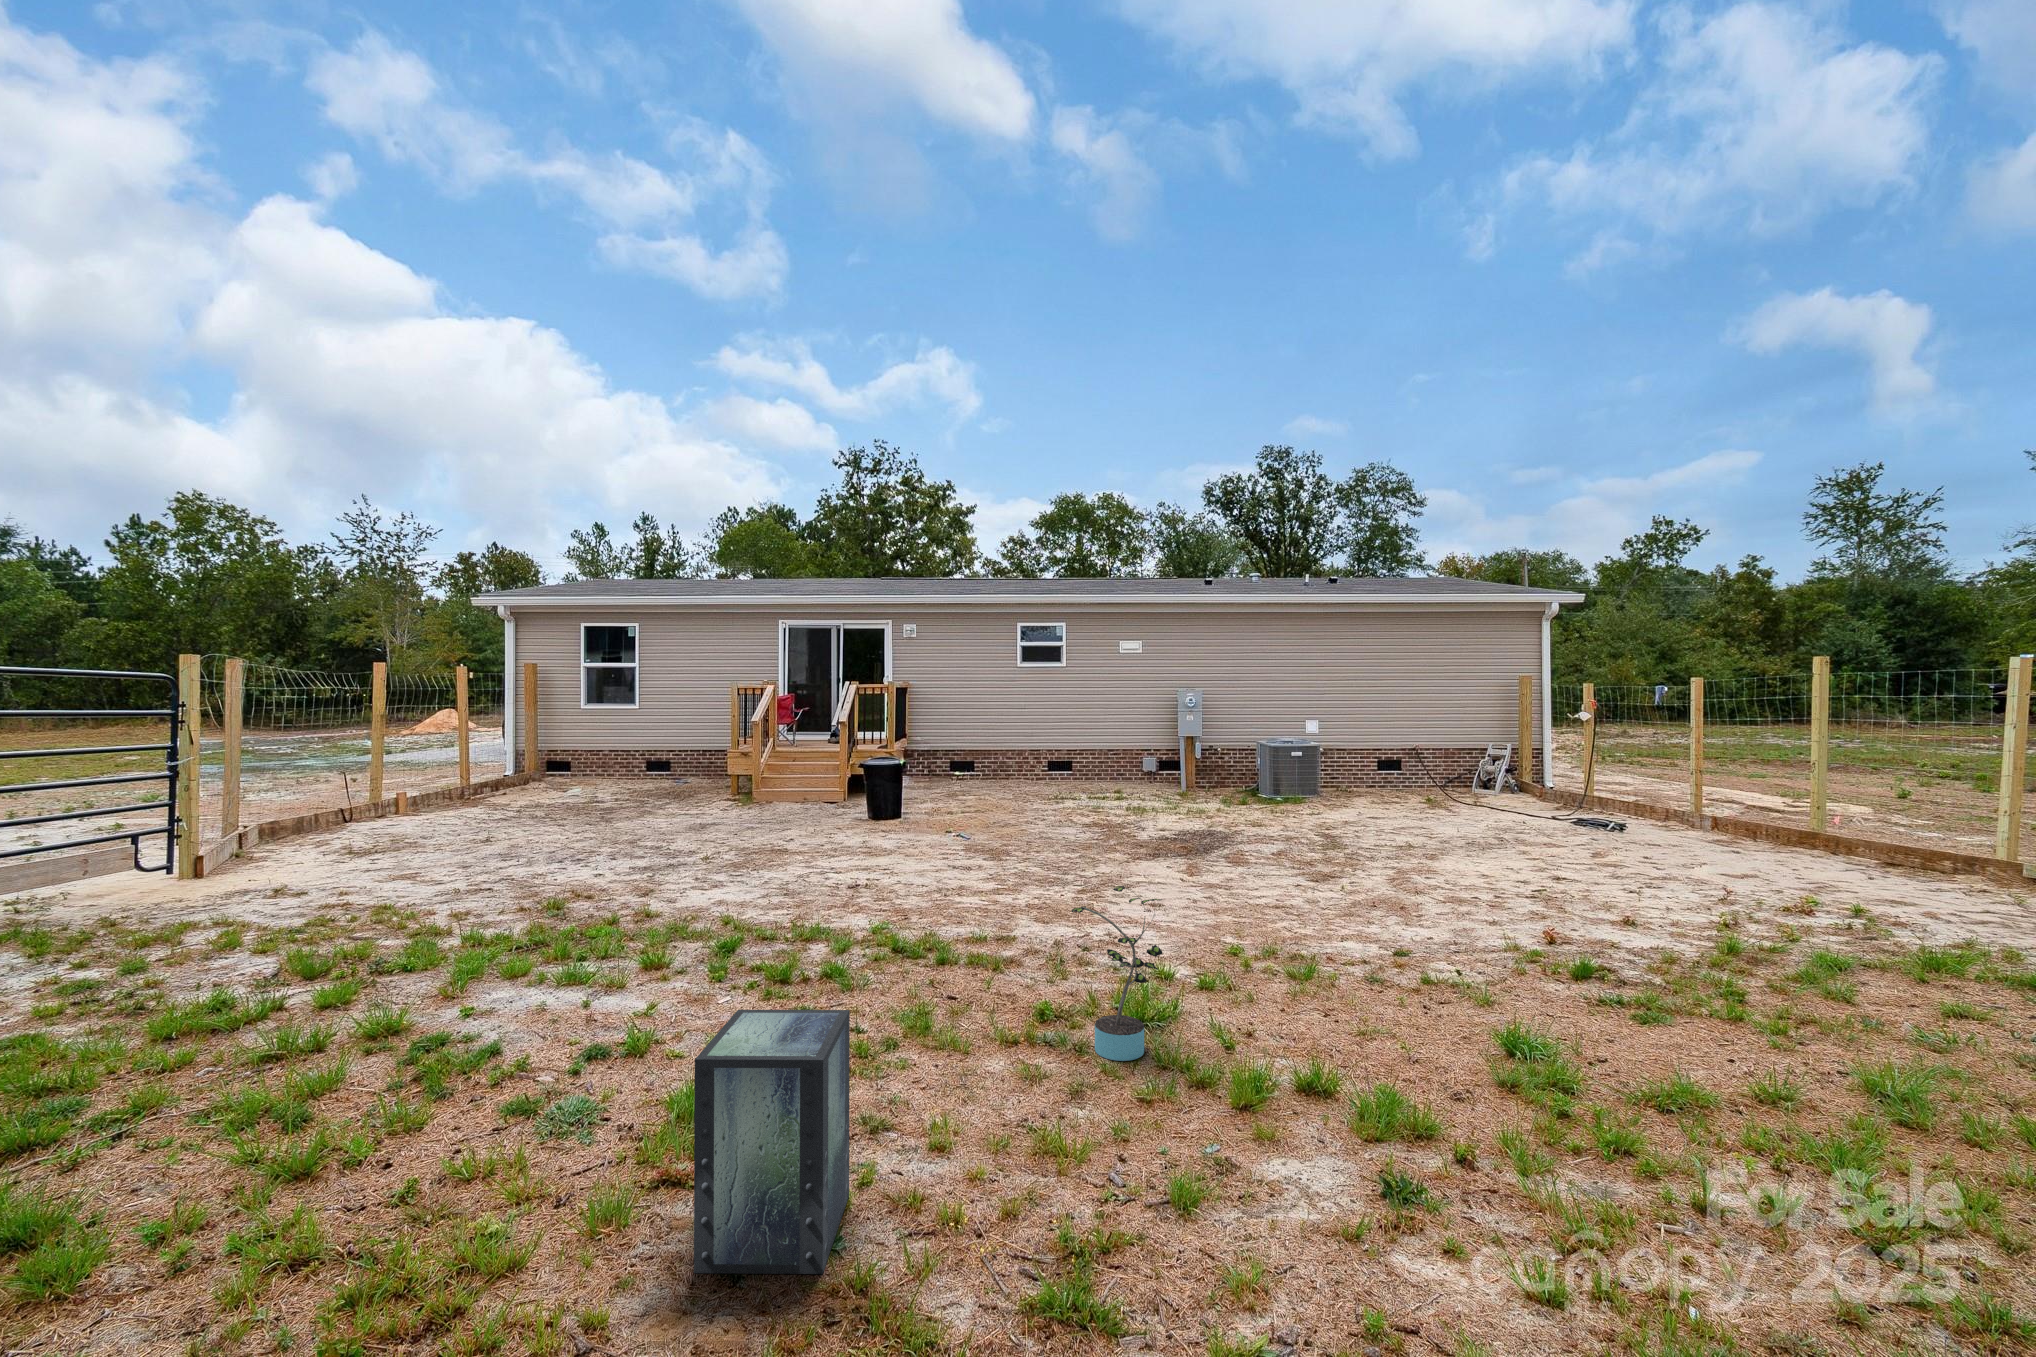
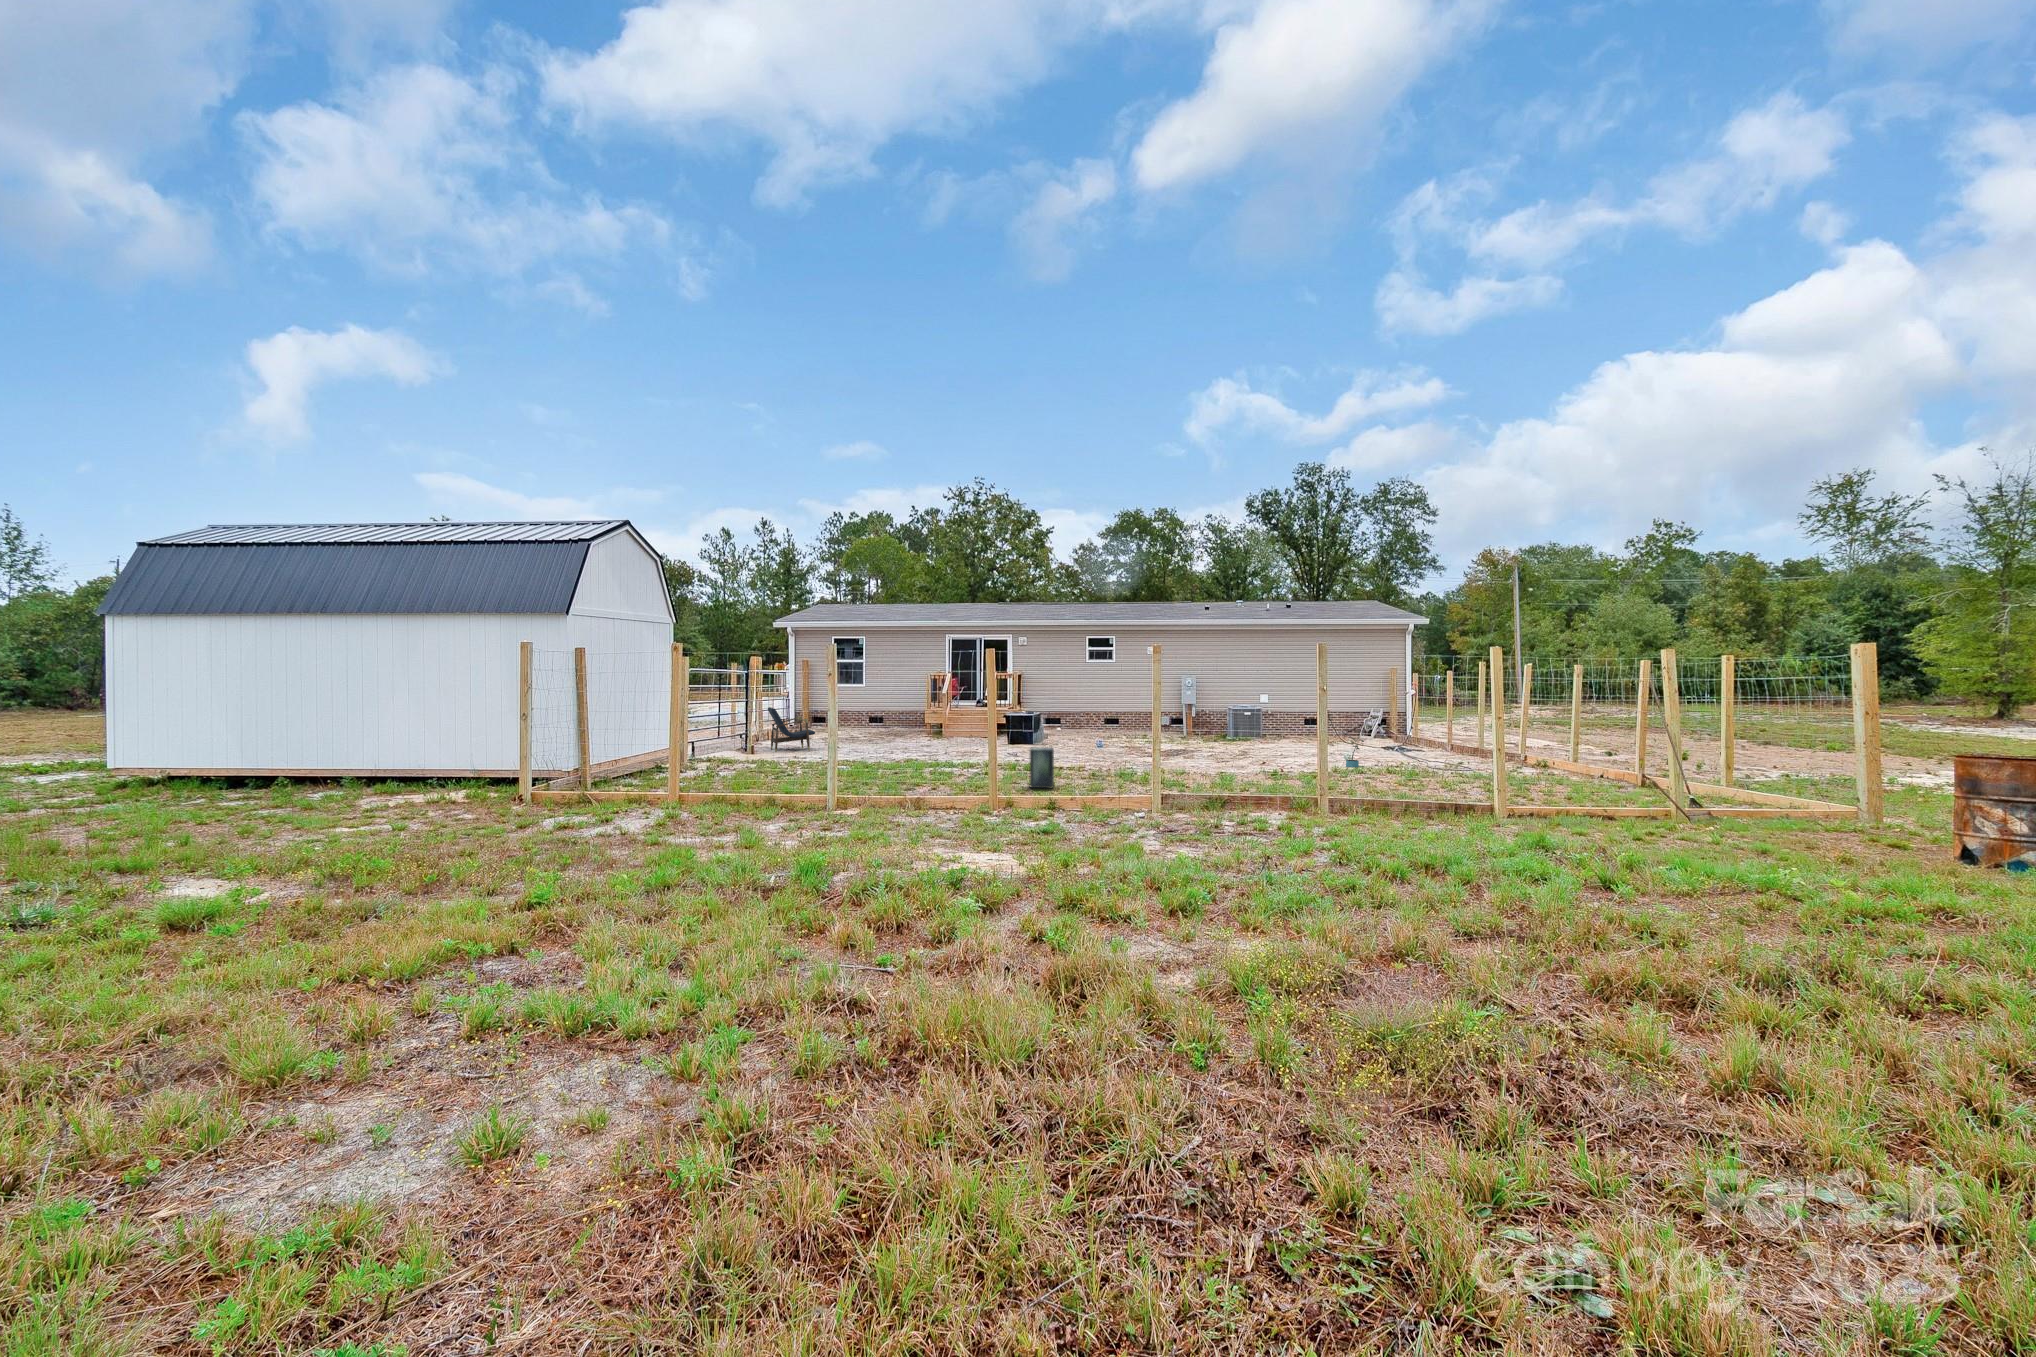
lounge chair: none [230,759,376,873] -> present [768,707,815,752]
potted plant: present [1072,886,1162,1061] -> present [1344,731,1364,767]

